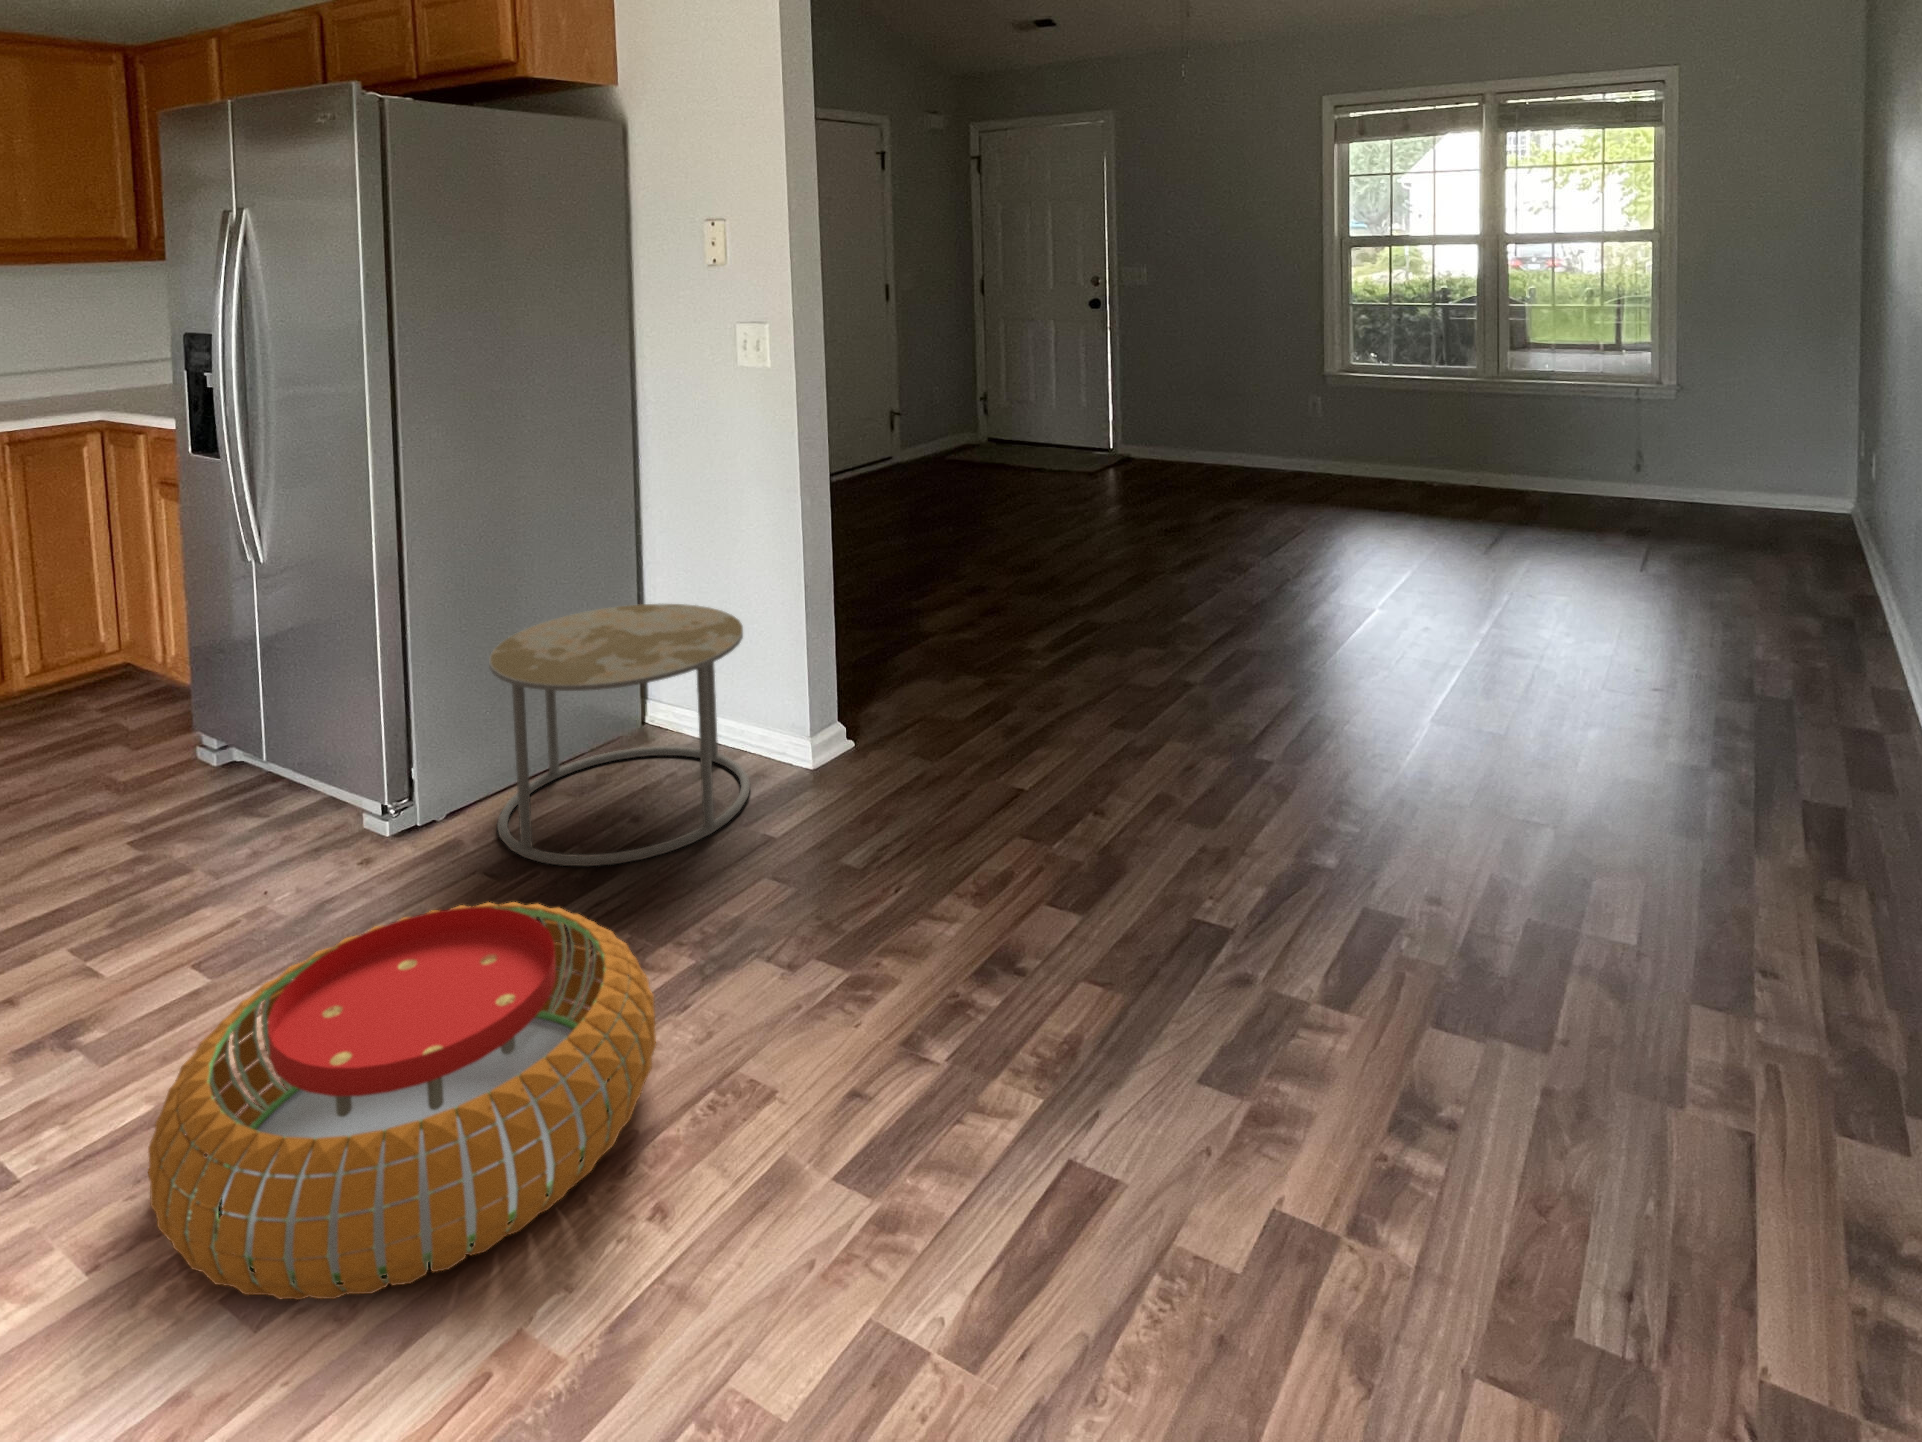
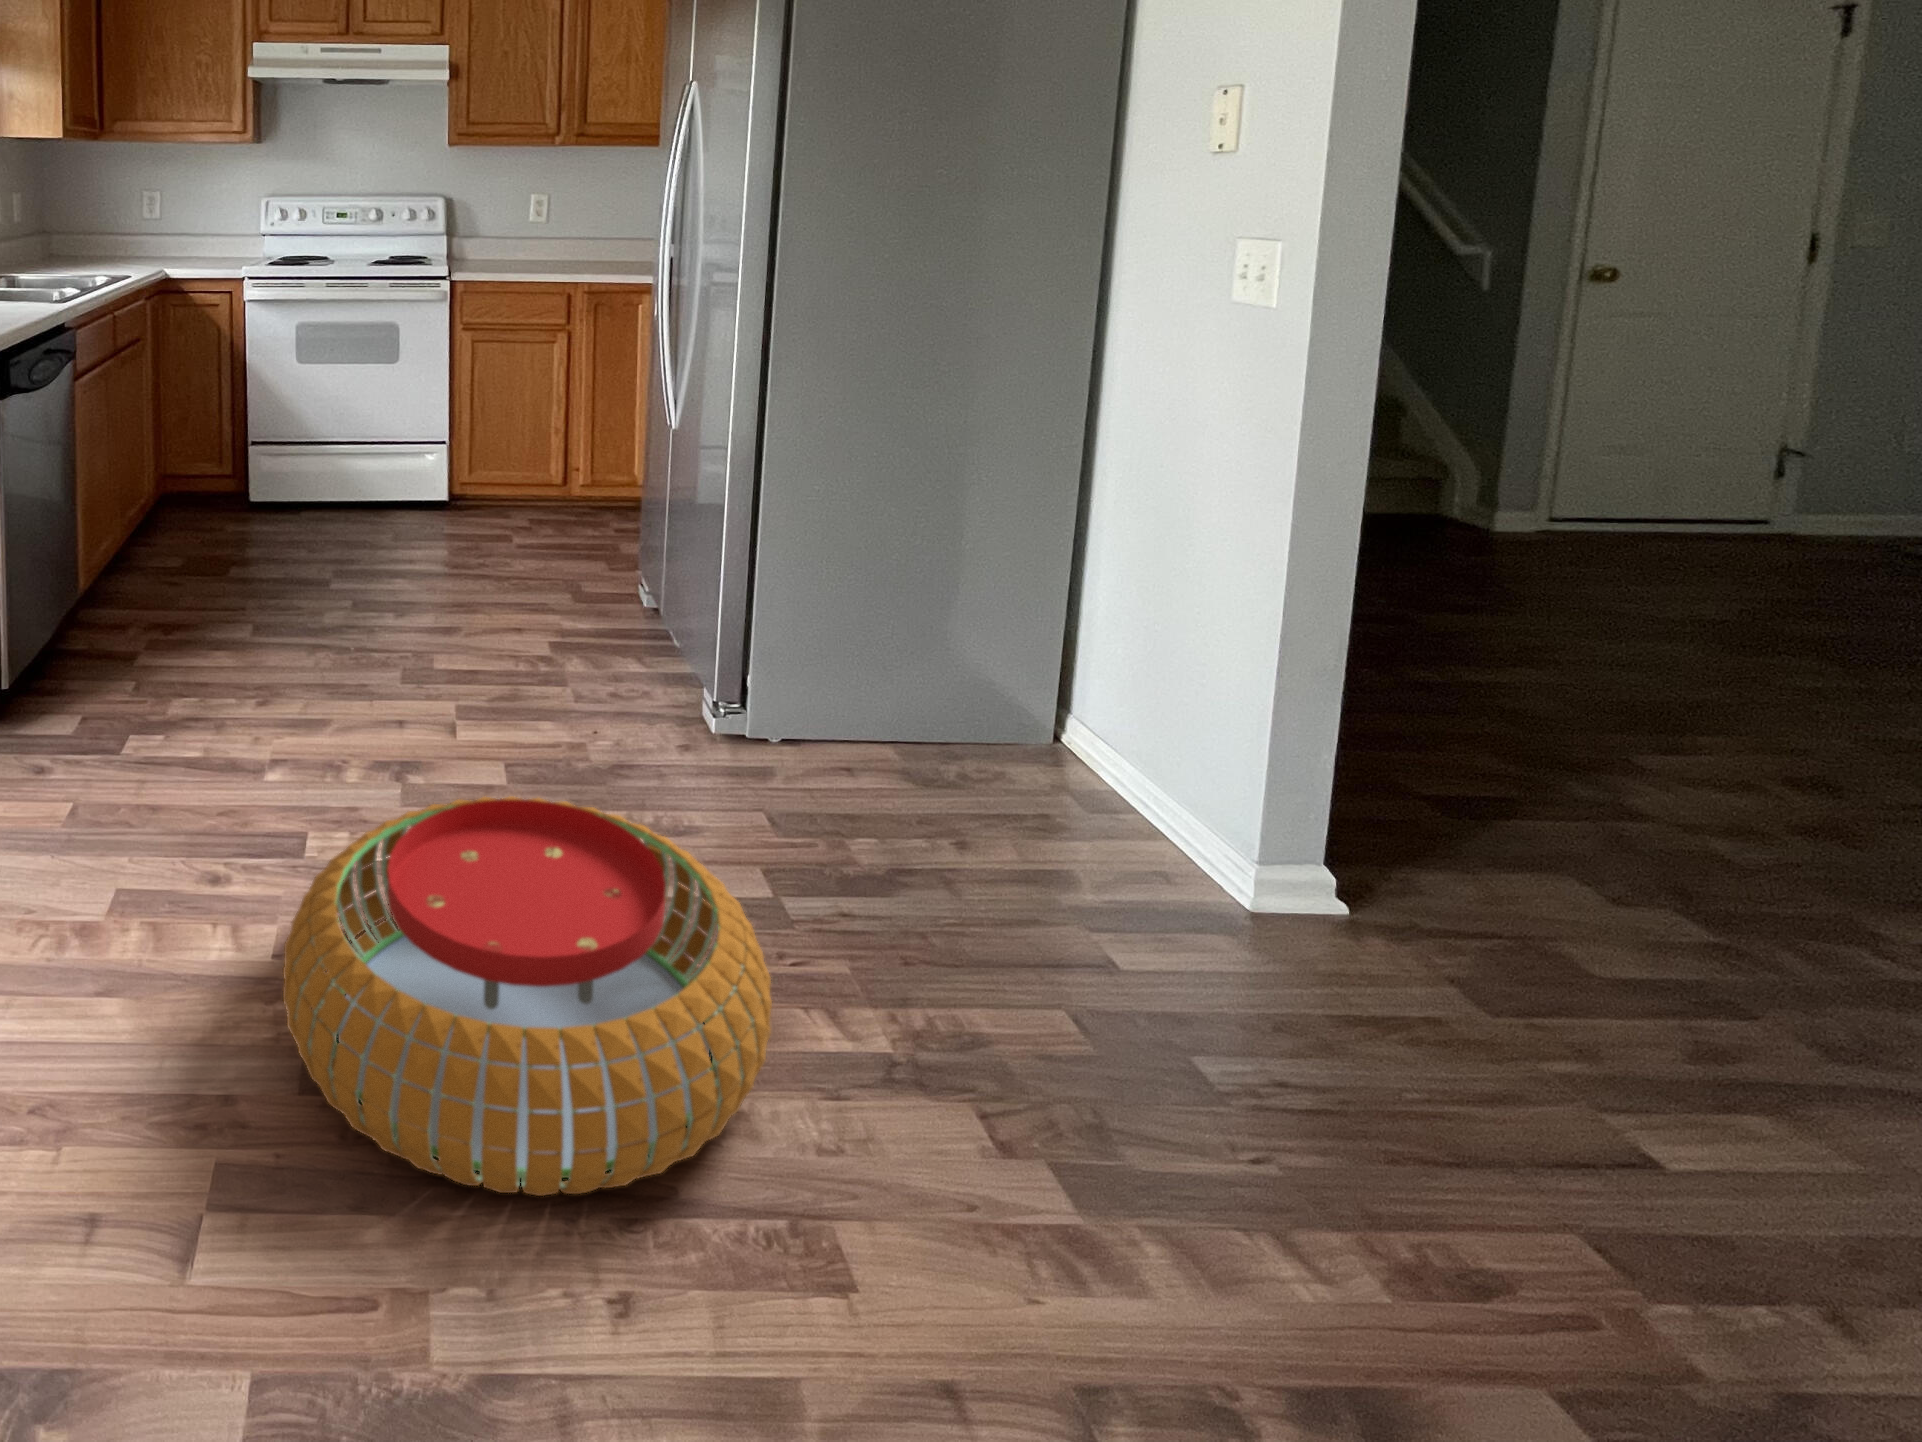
side table: present [489,604,750,866] -> none [803,570,1157,914]

